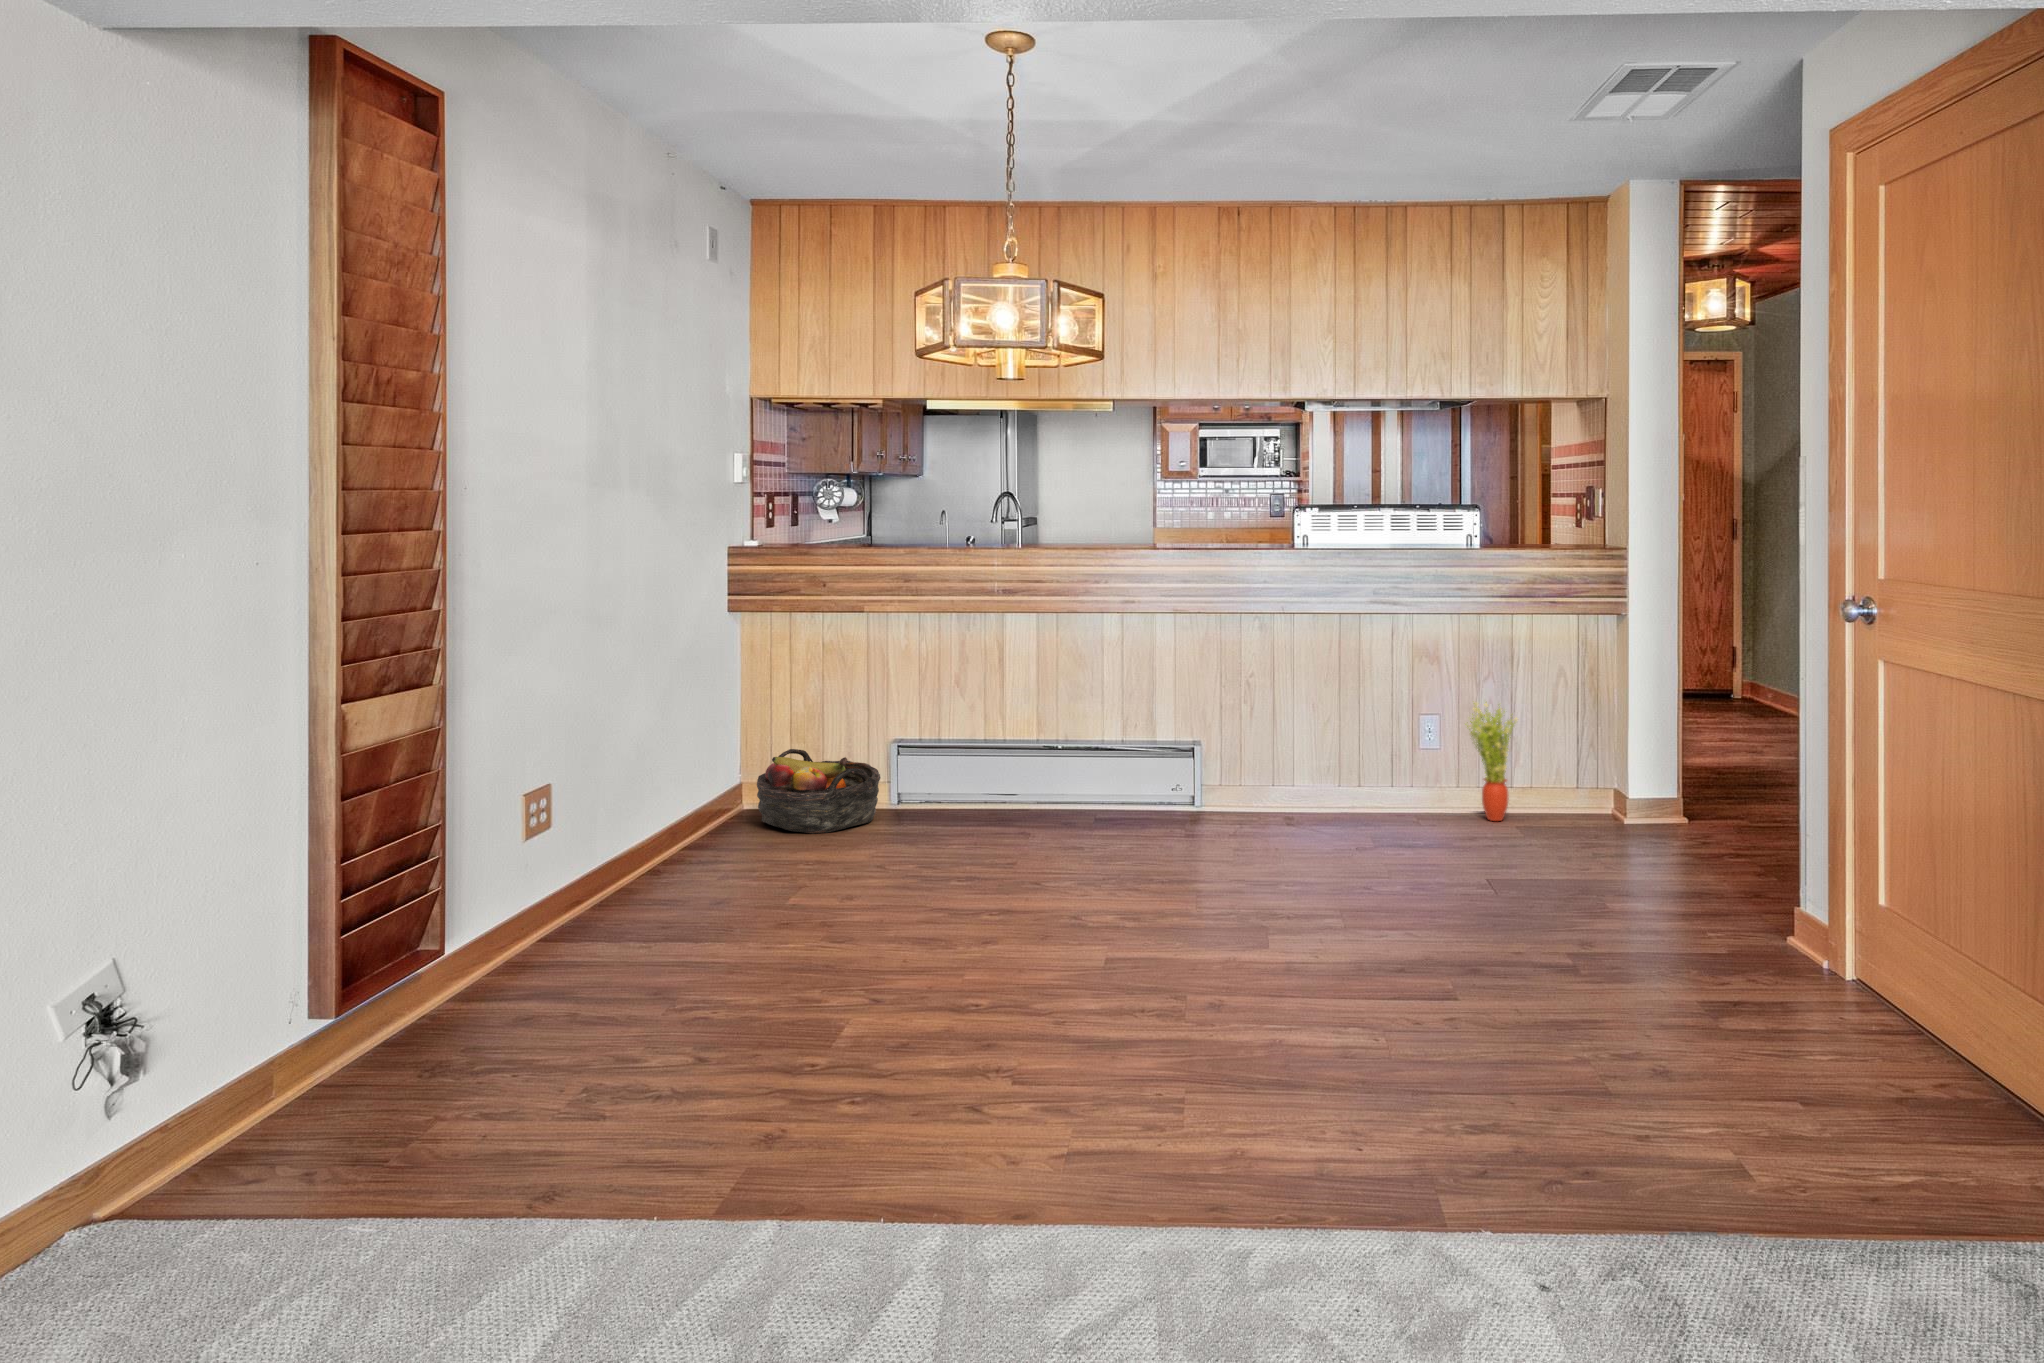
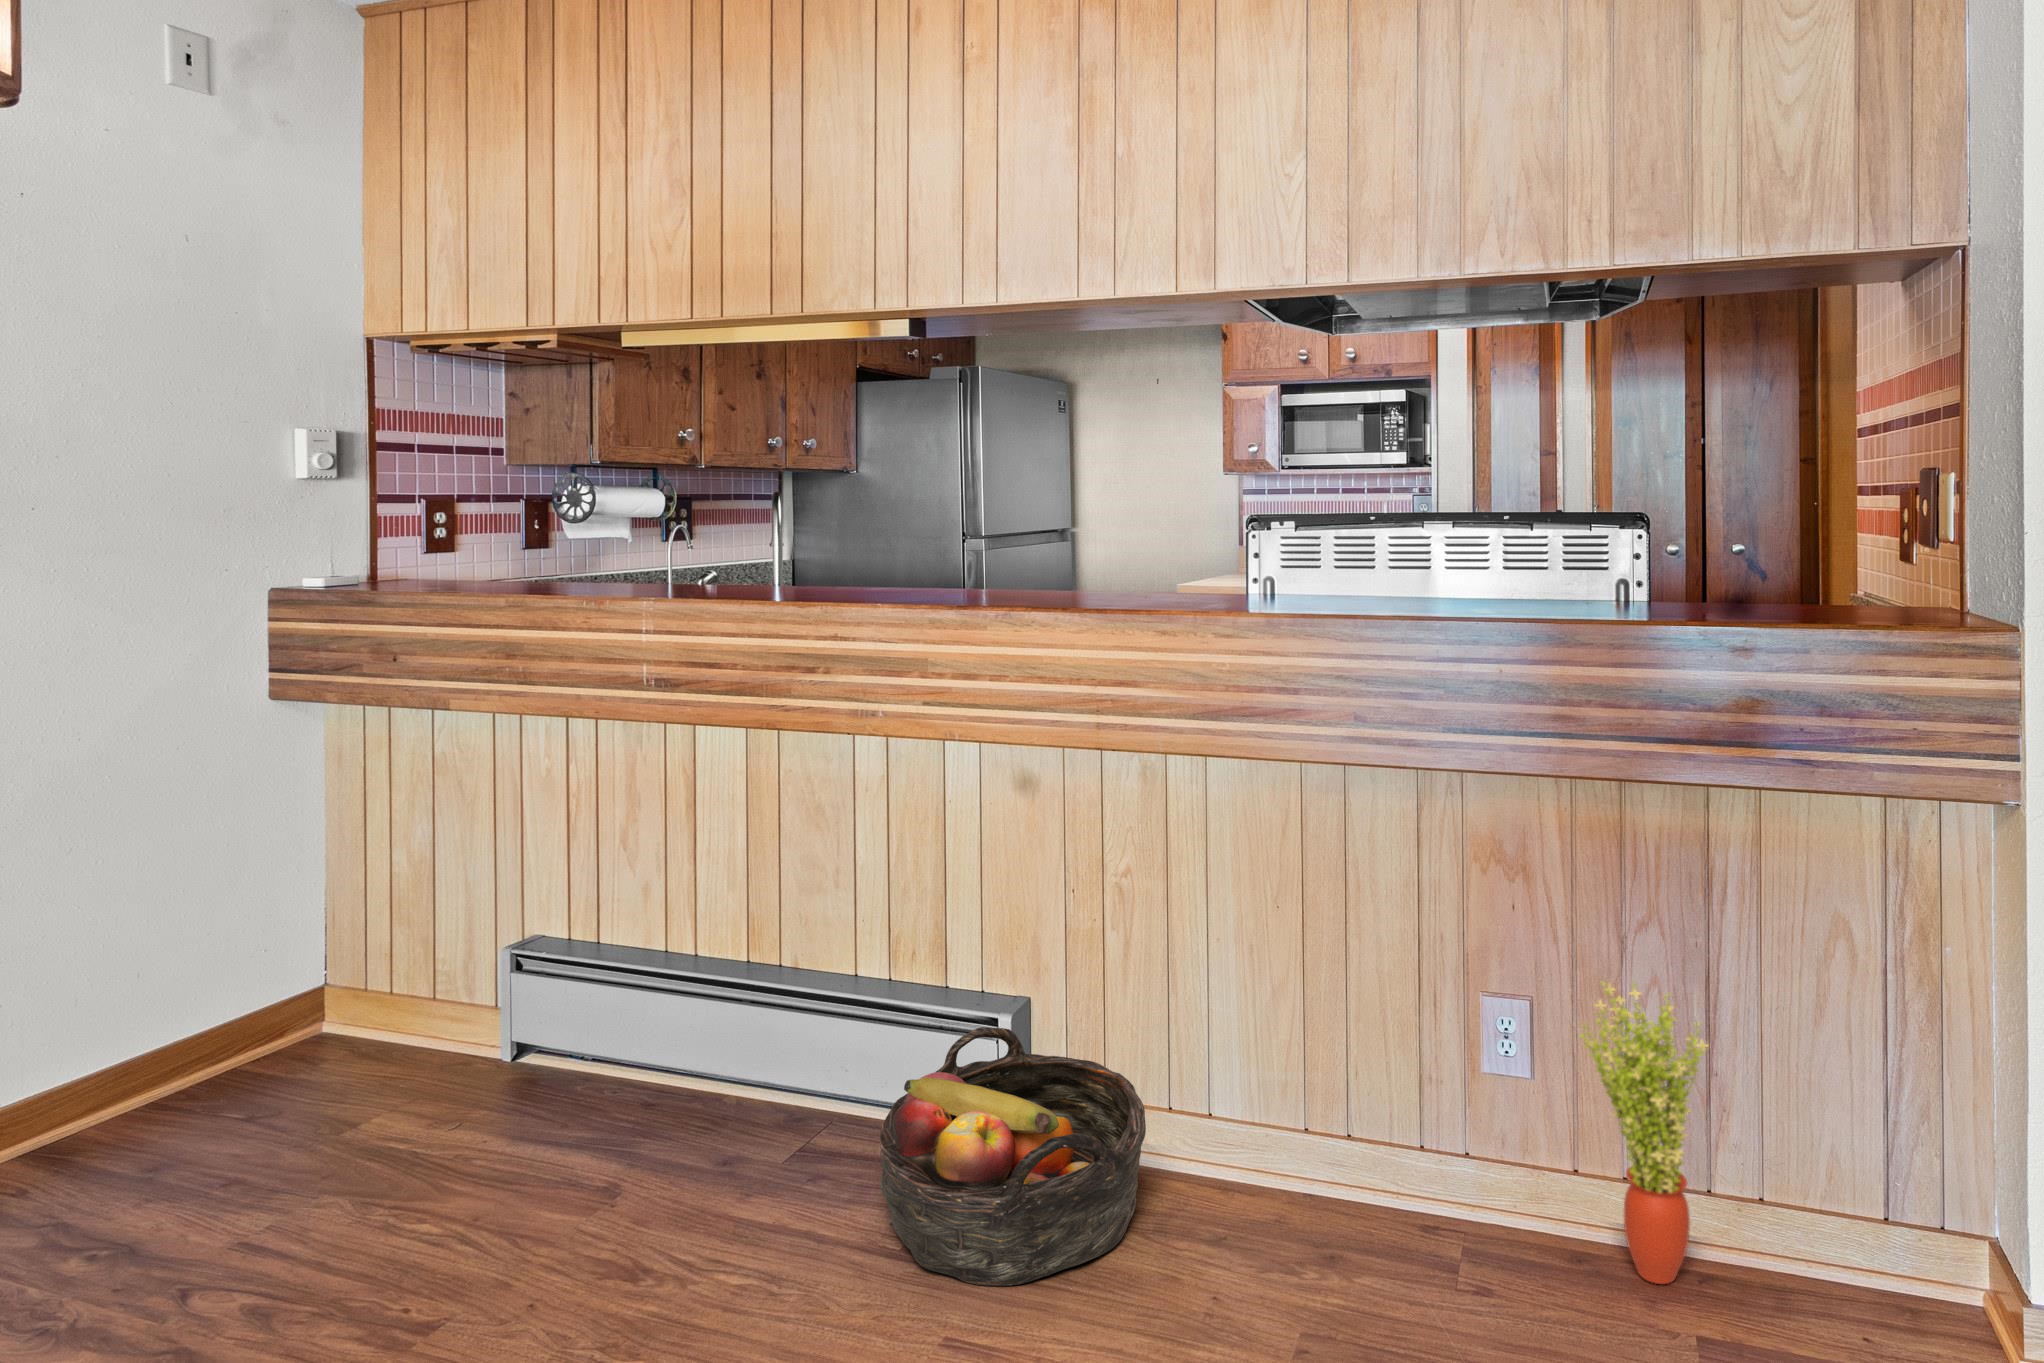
basket: present [757,749,881,833] -> present [879,1027,1146,1286]

